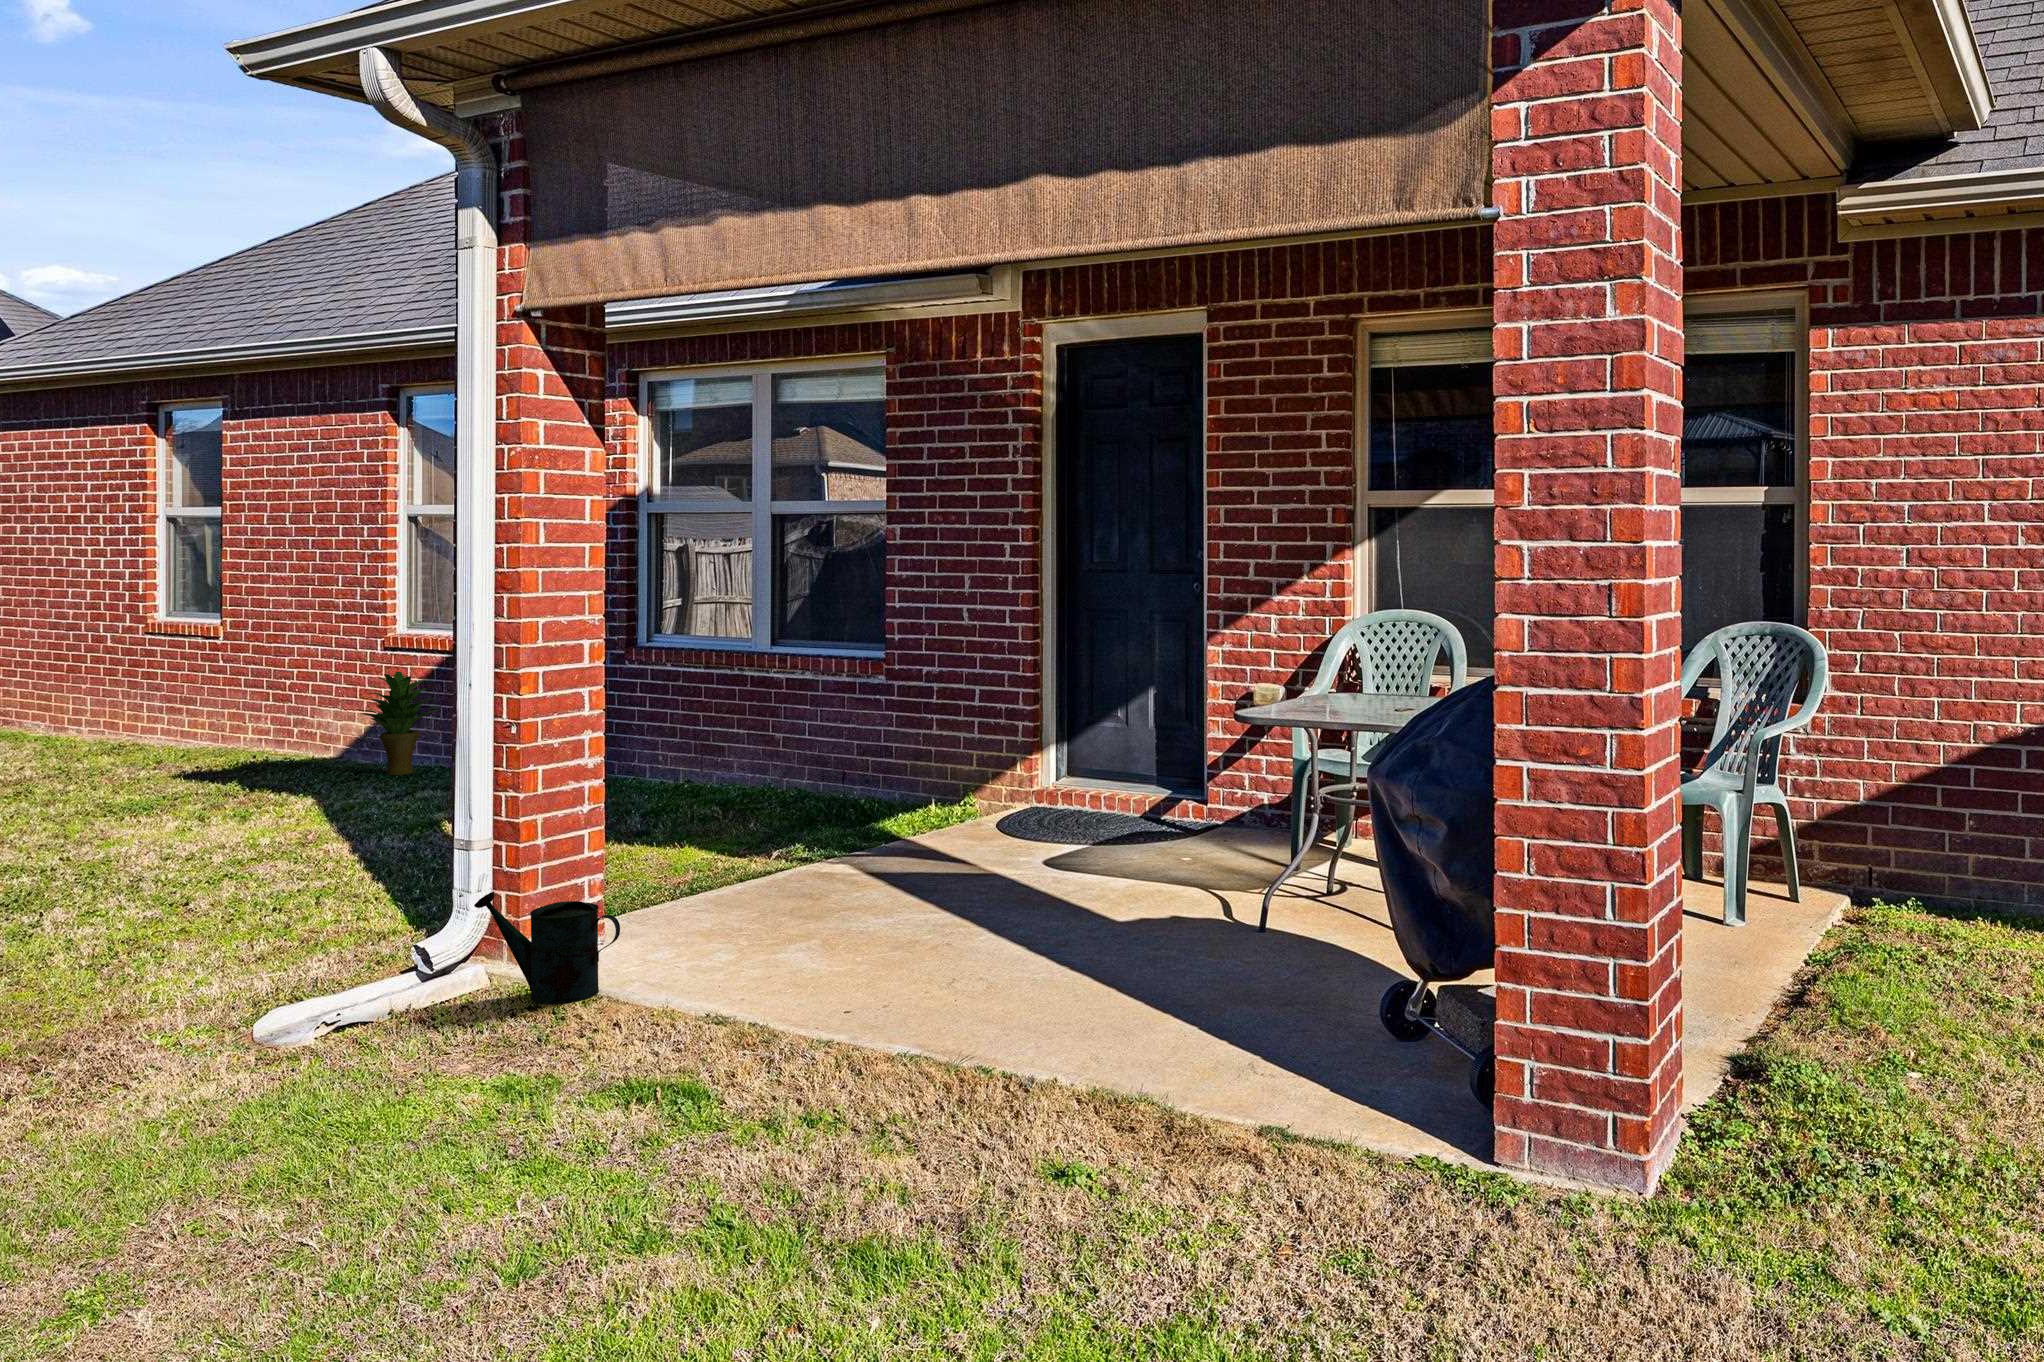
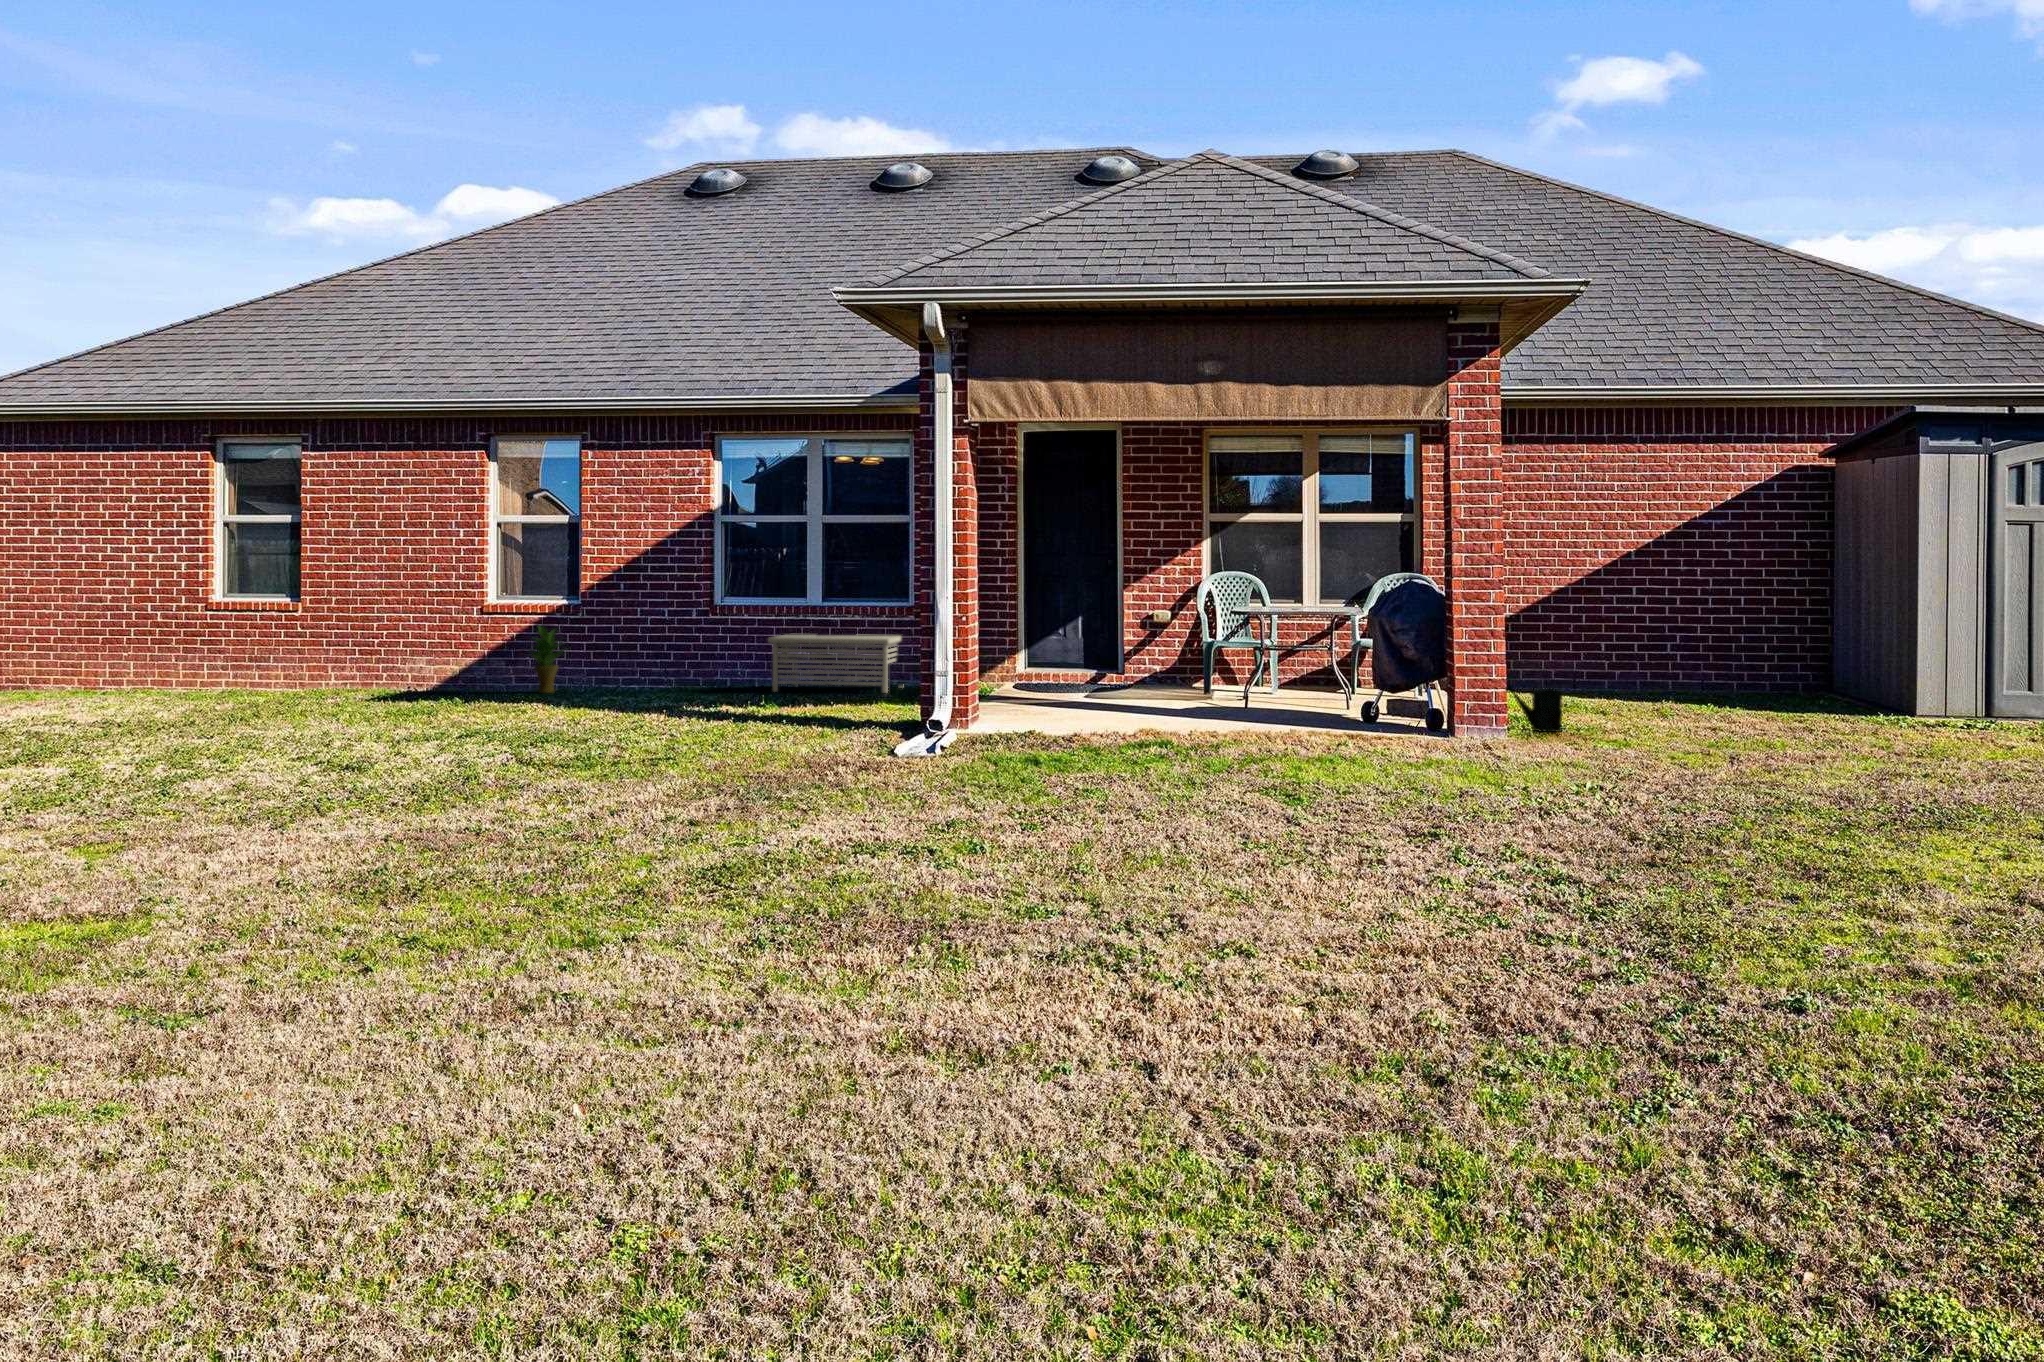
storage bench: none [640,696,870,815] -> present [768,634,901,693]
watering can: present [474,892,620,1004] -> present [1506,685,1573,732]

